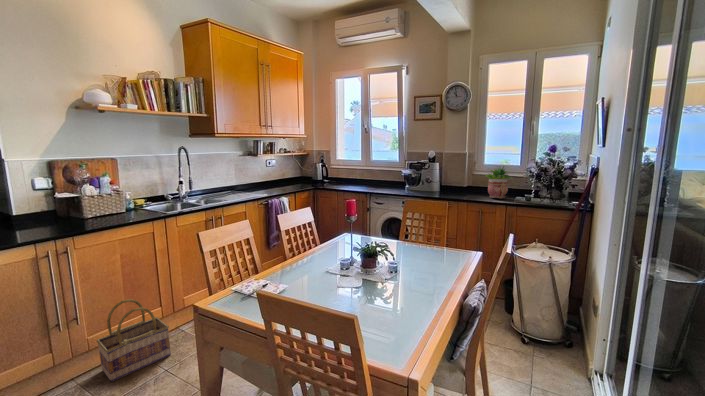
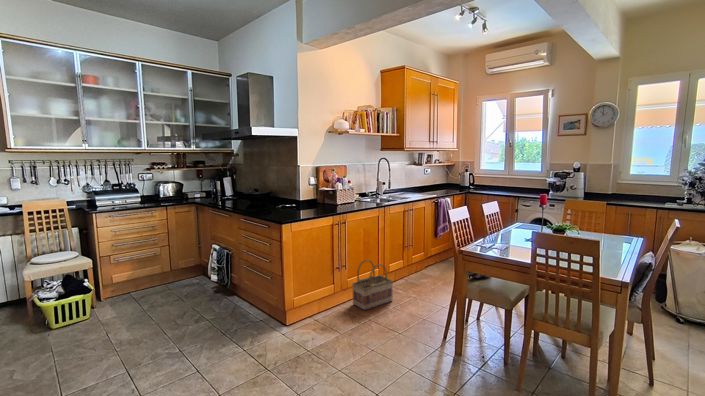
potted plant: present [485,167,514,199] -> none [635,174,665,203]

